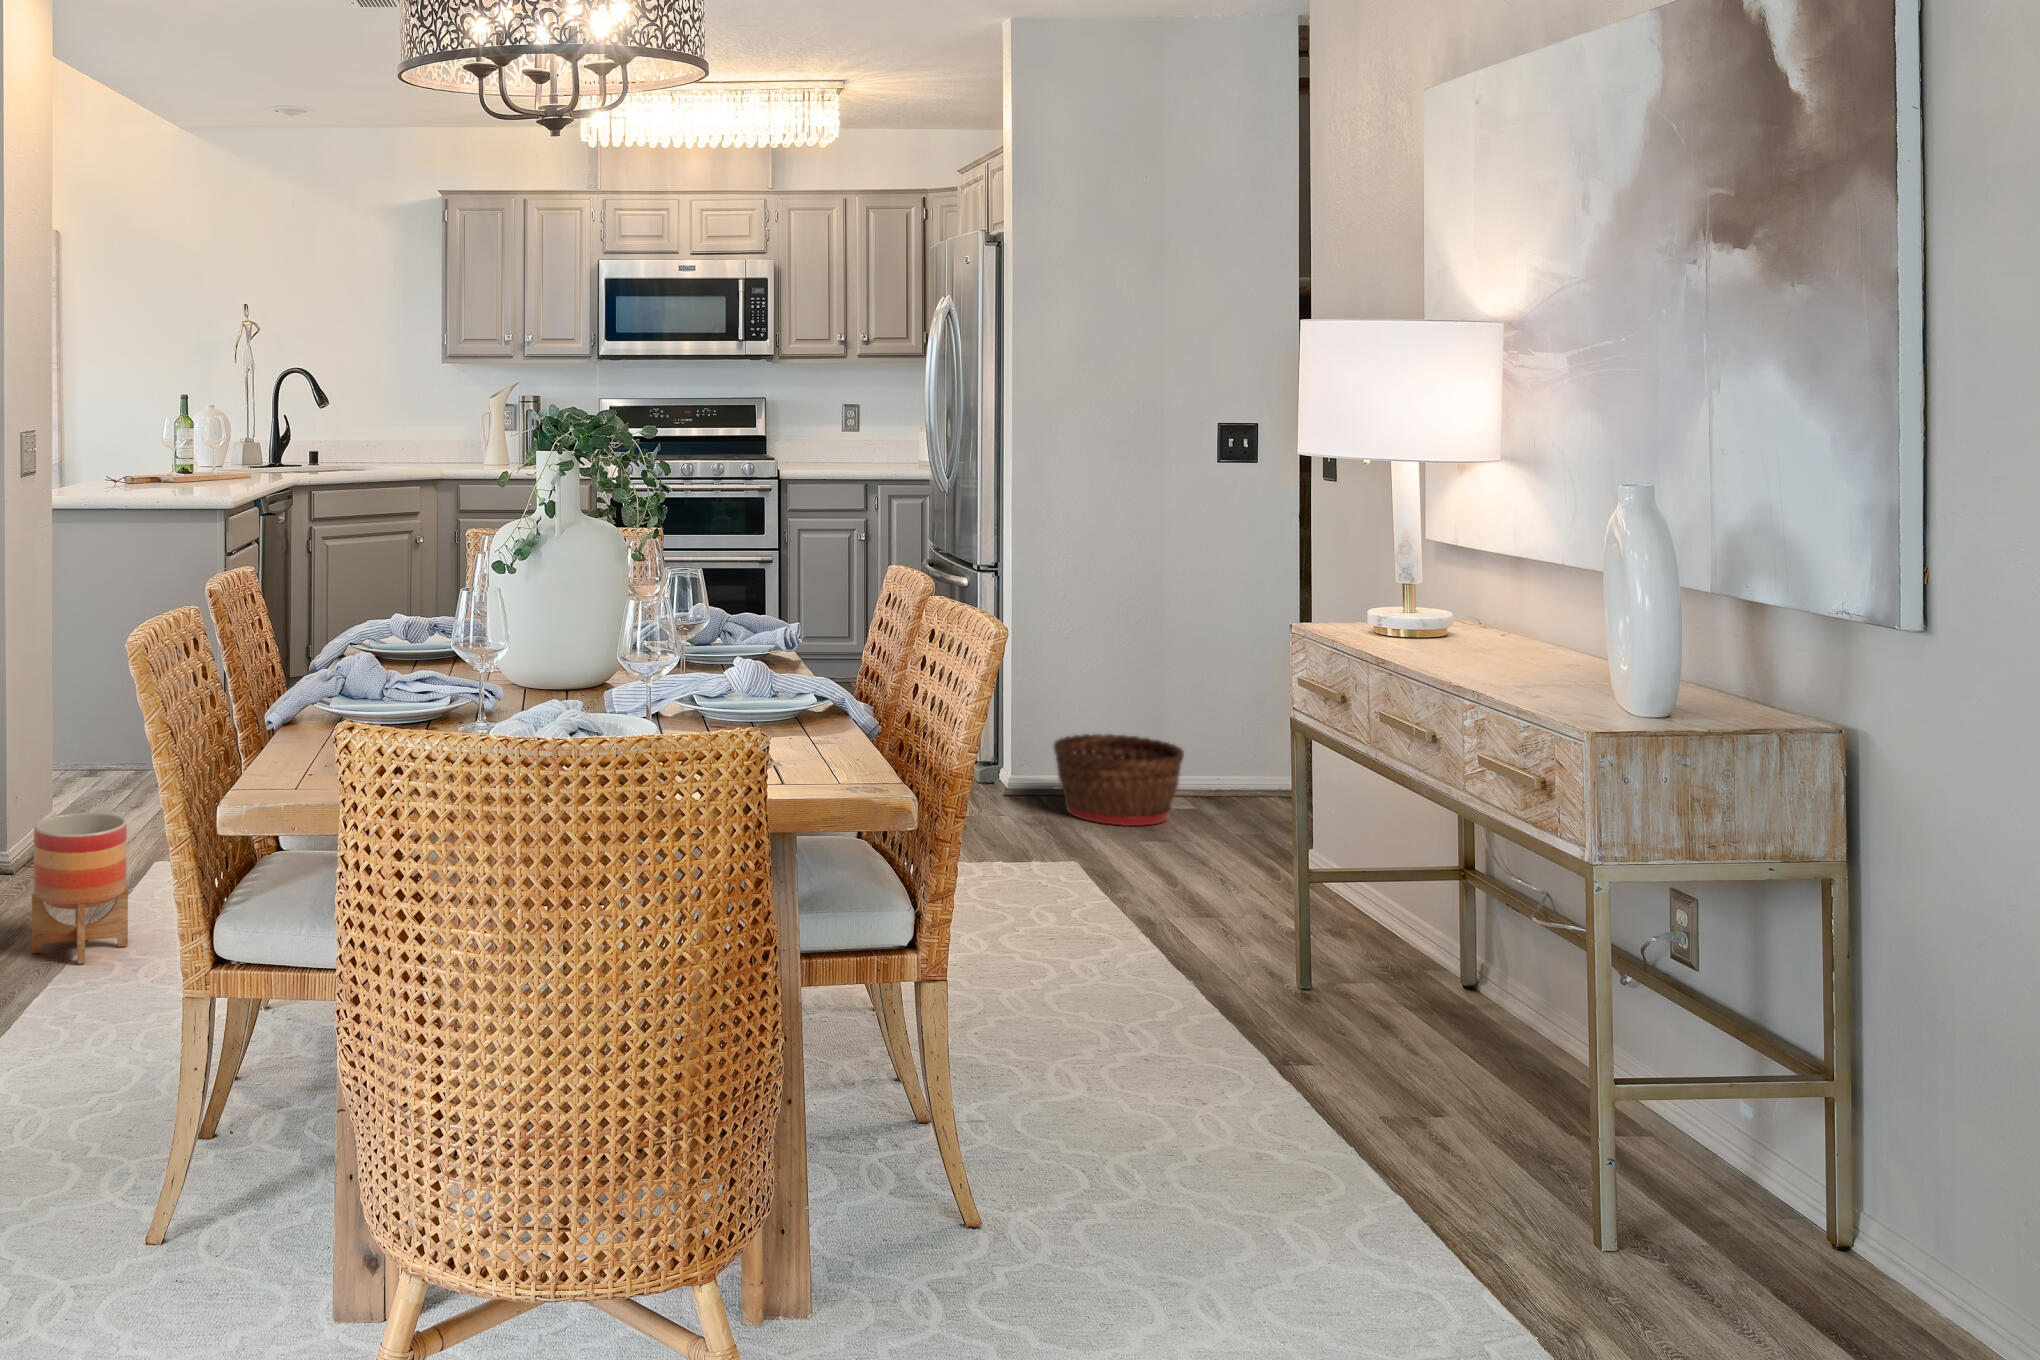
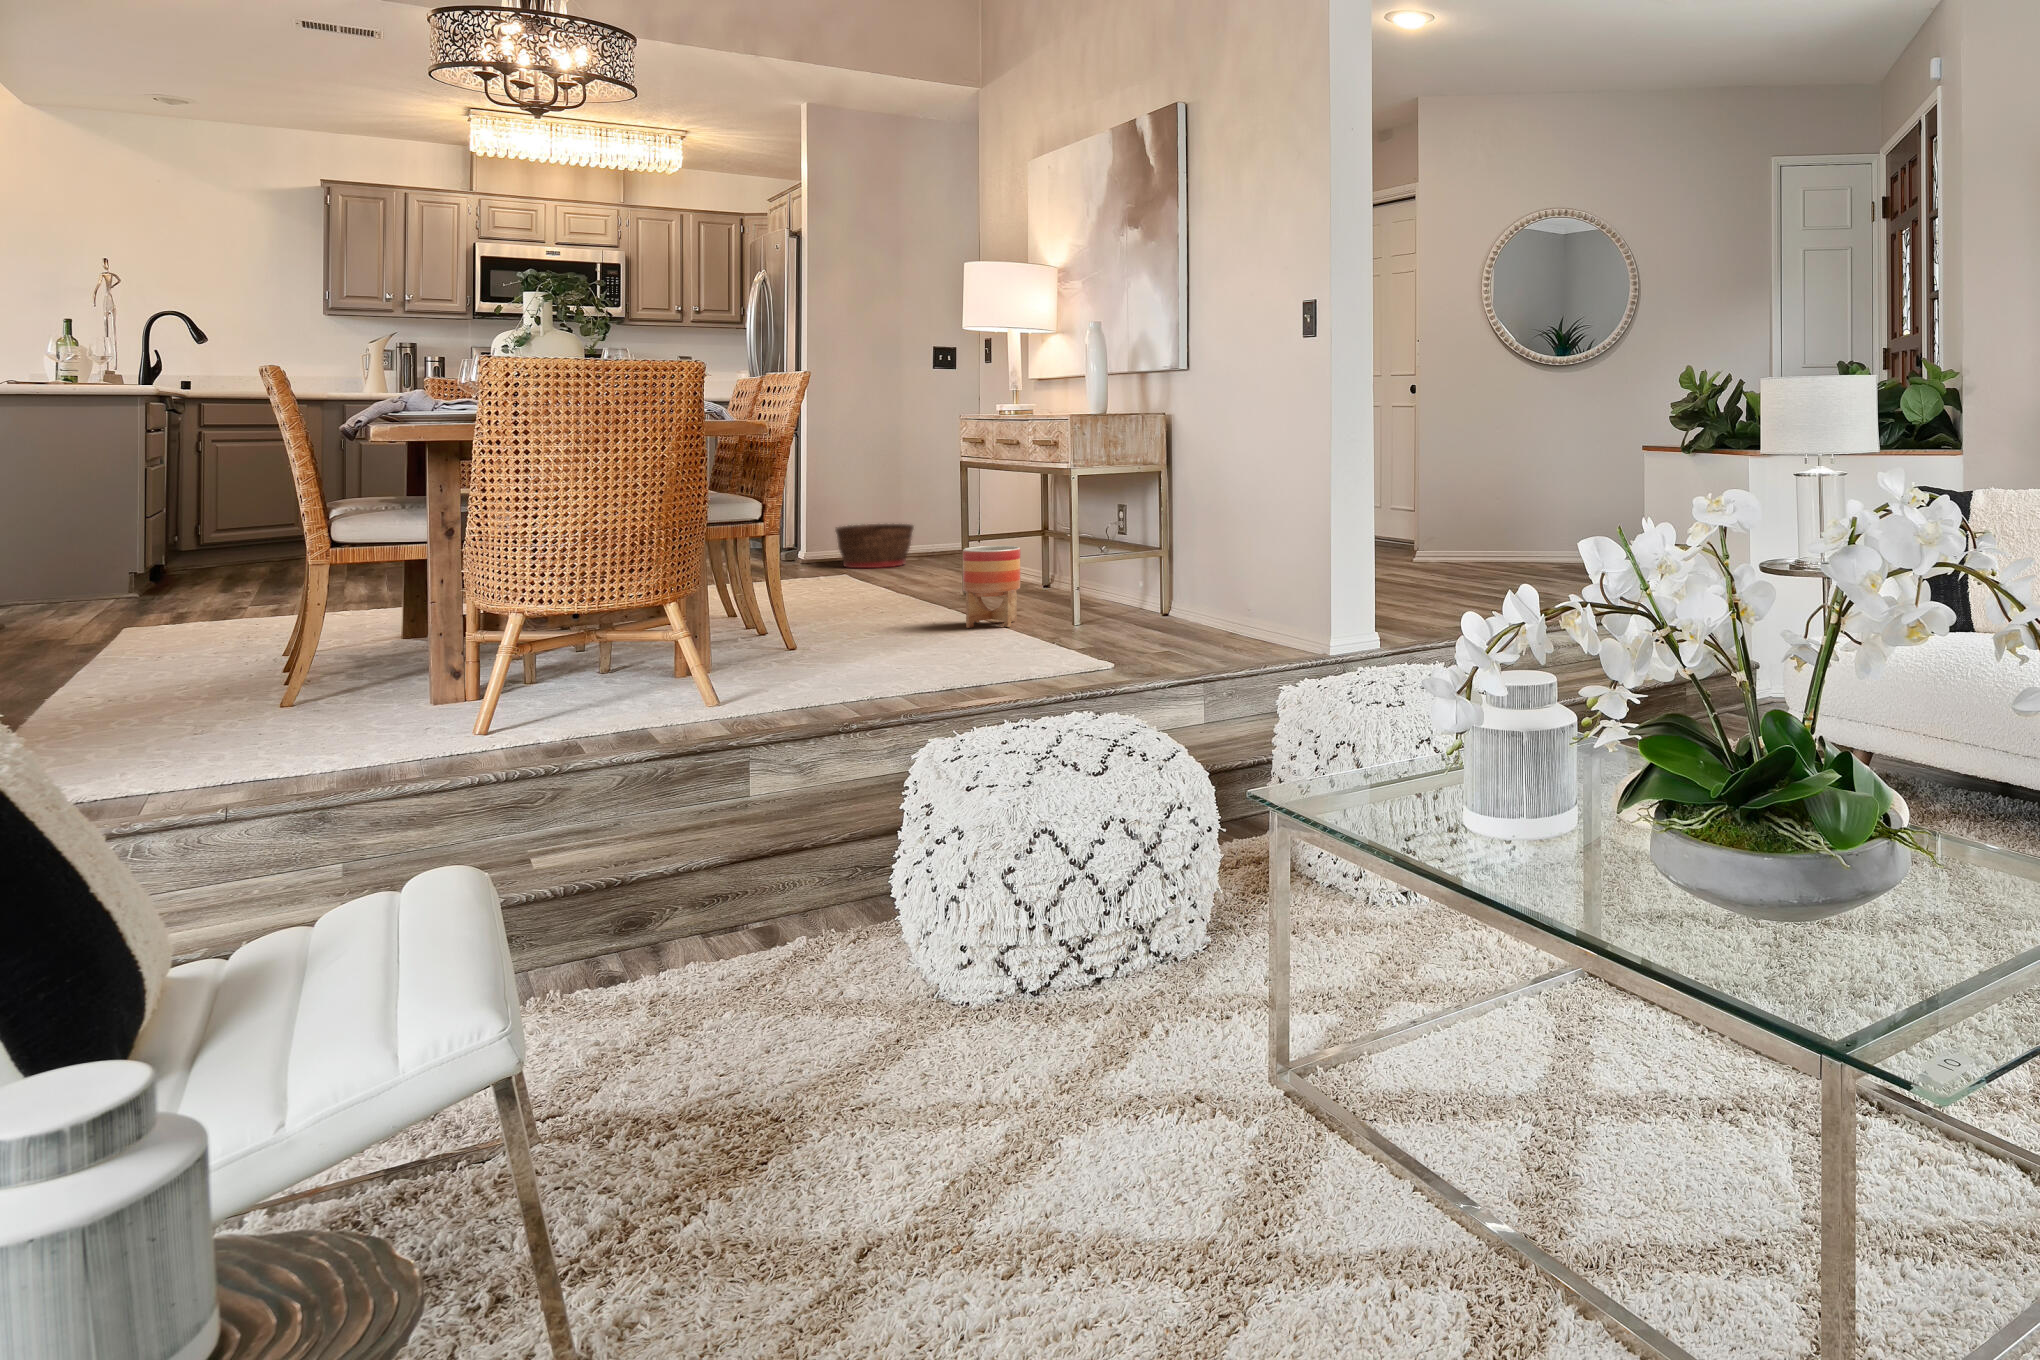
planter: present [32,813,128,964] -> present [963,546,1021,628]

